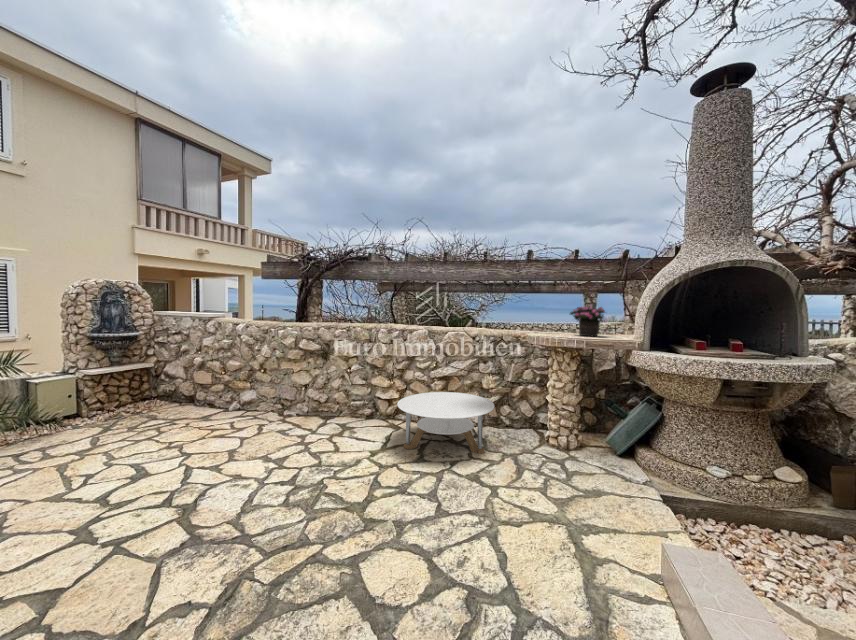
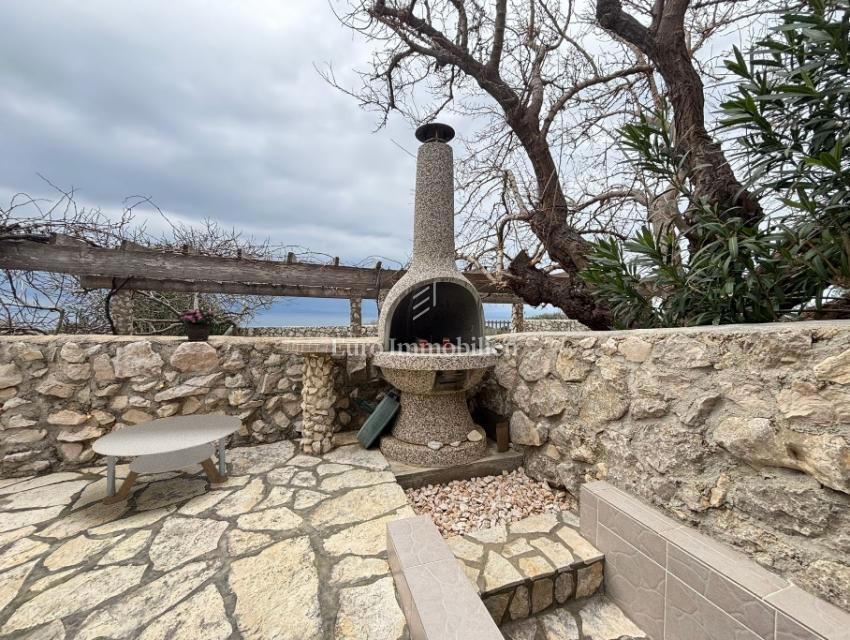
potted flower: present [570,304,605,336] -> present [178,307,217,341]

